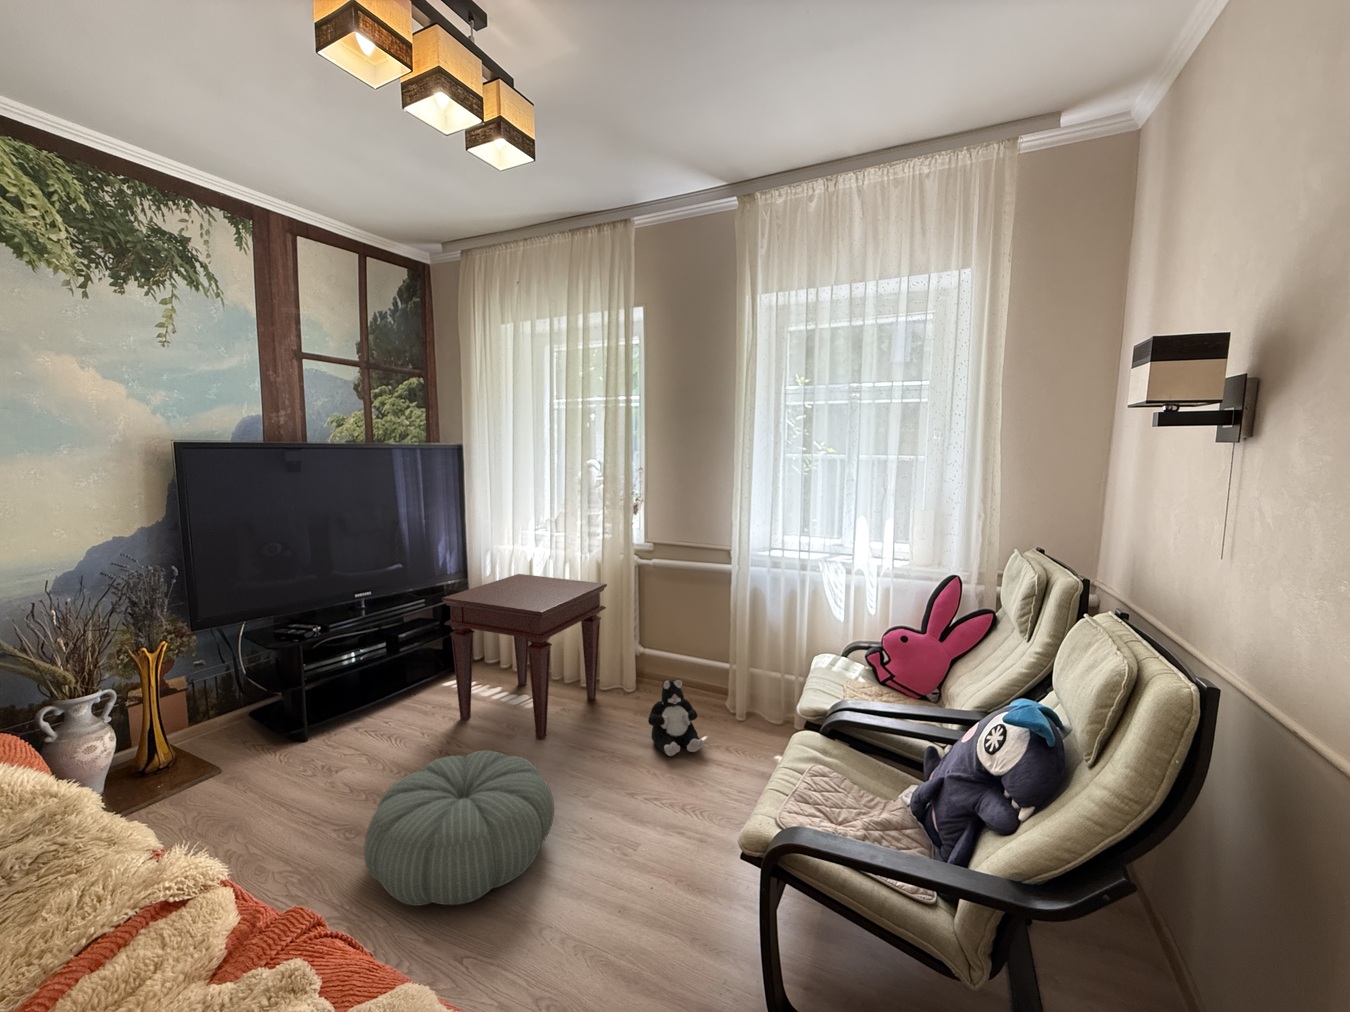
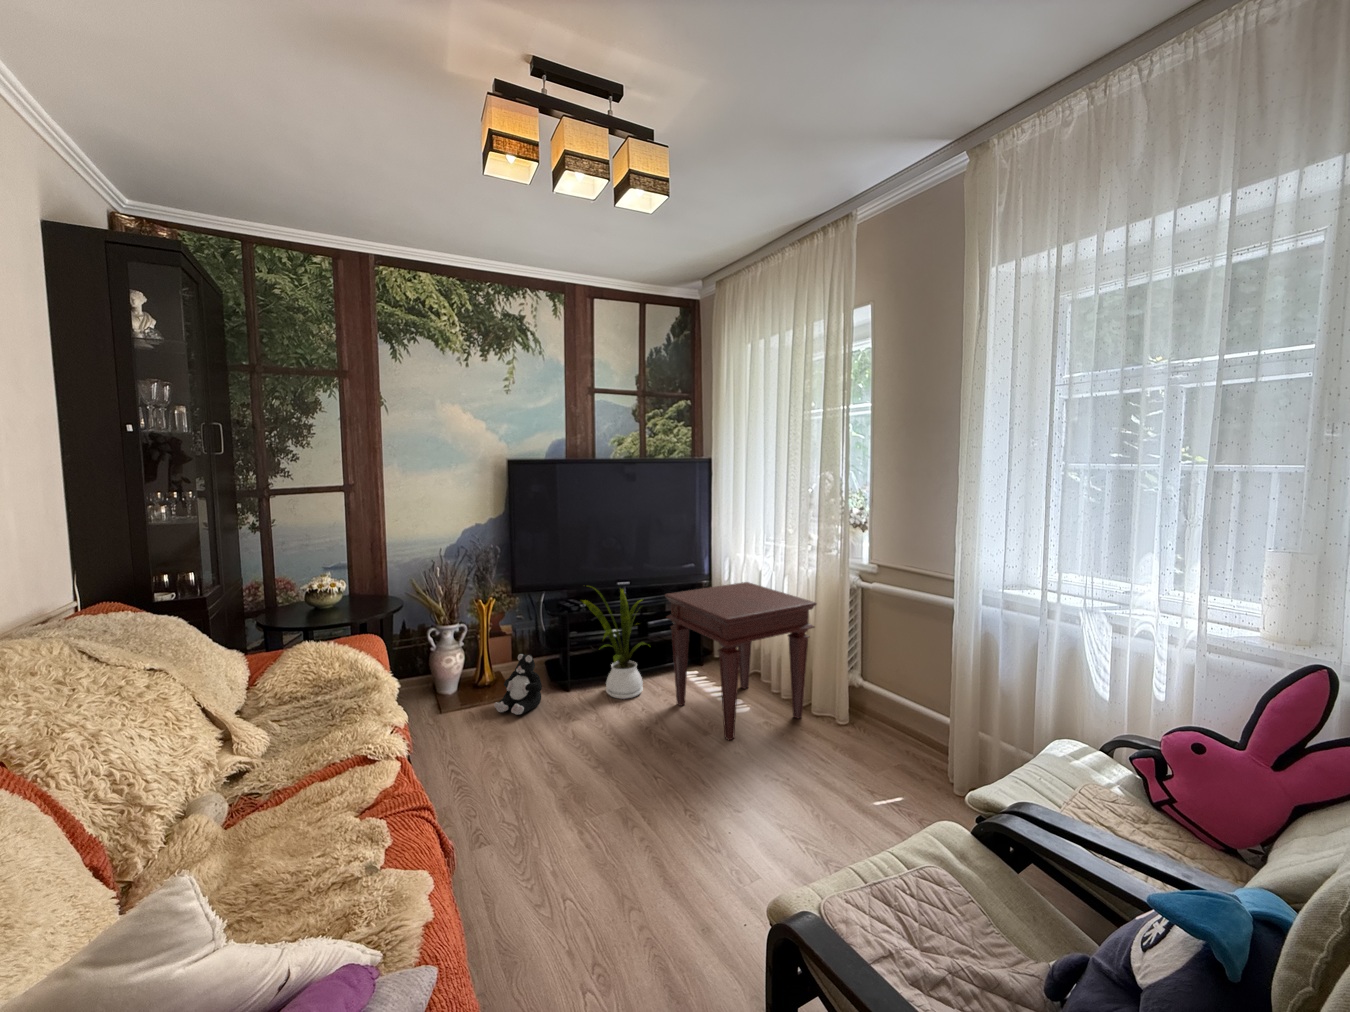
house plant: none [319,599,415,732] -> present [582,588,645,699]
plush toy: present [648,679,704,756] -> present [494,653,542,715]
pouf: present [364,750,554,906] -> none [538,726,685,847]

